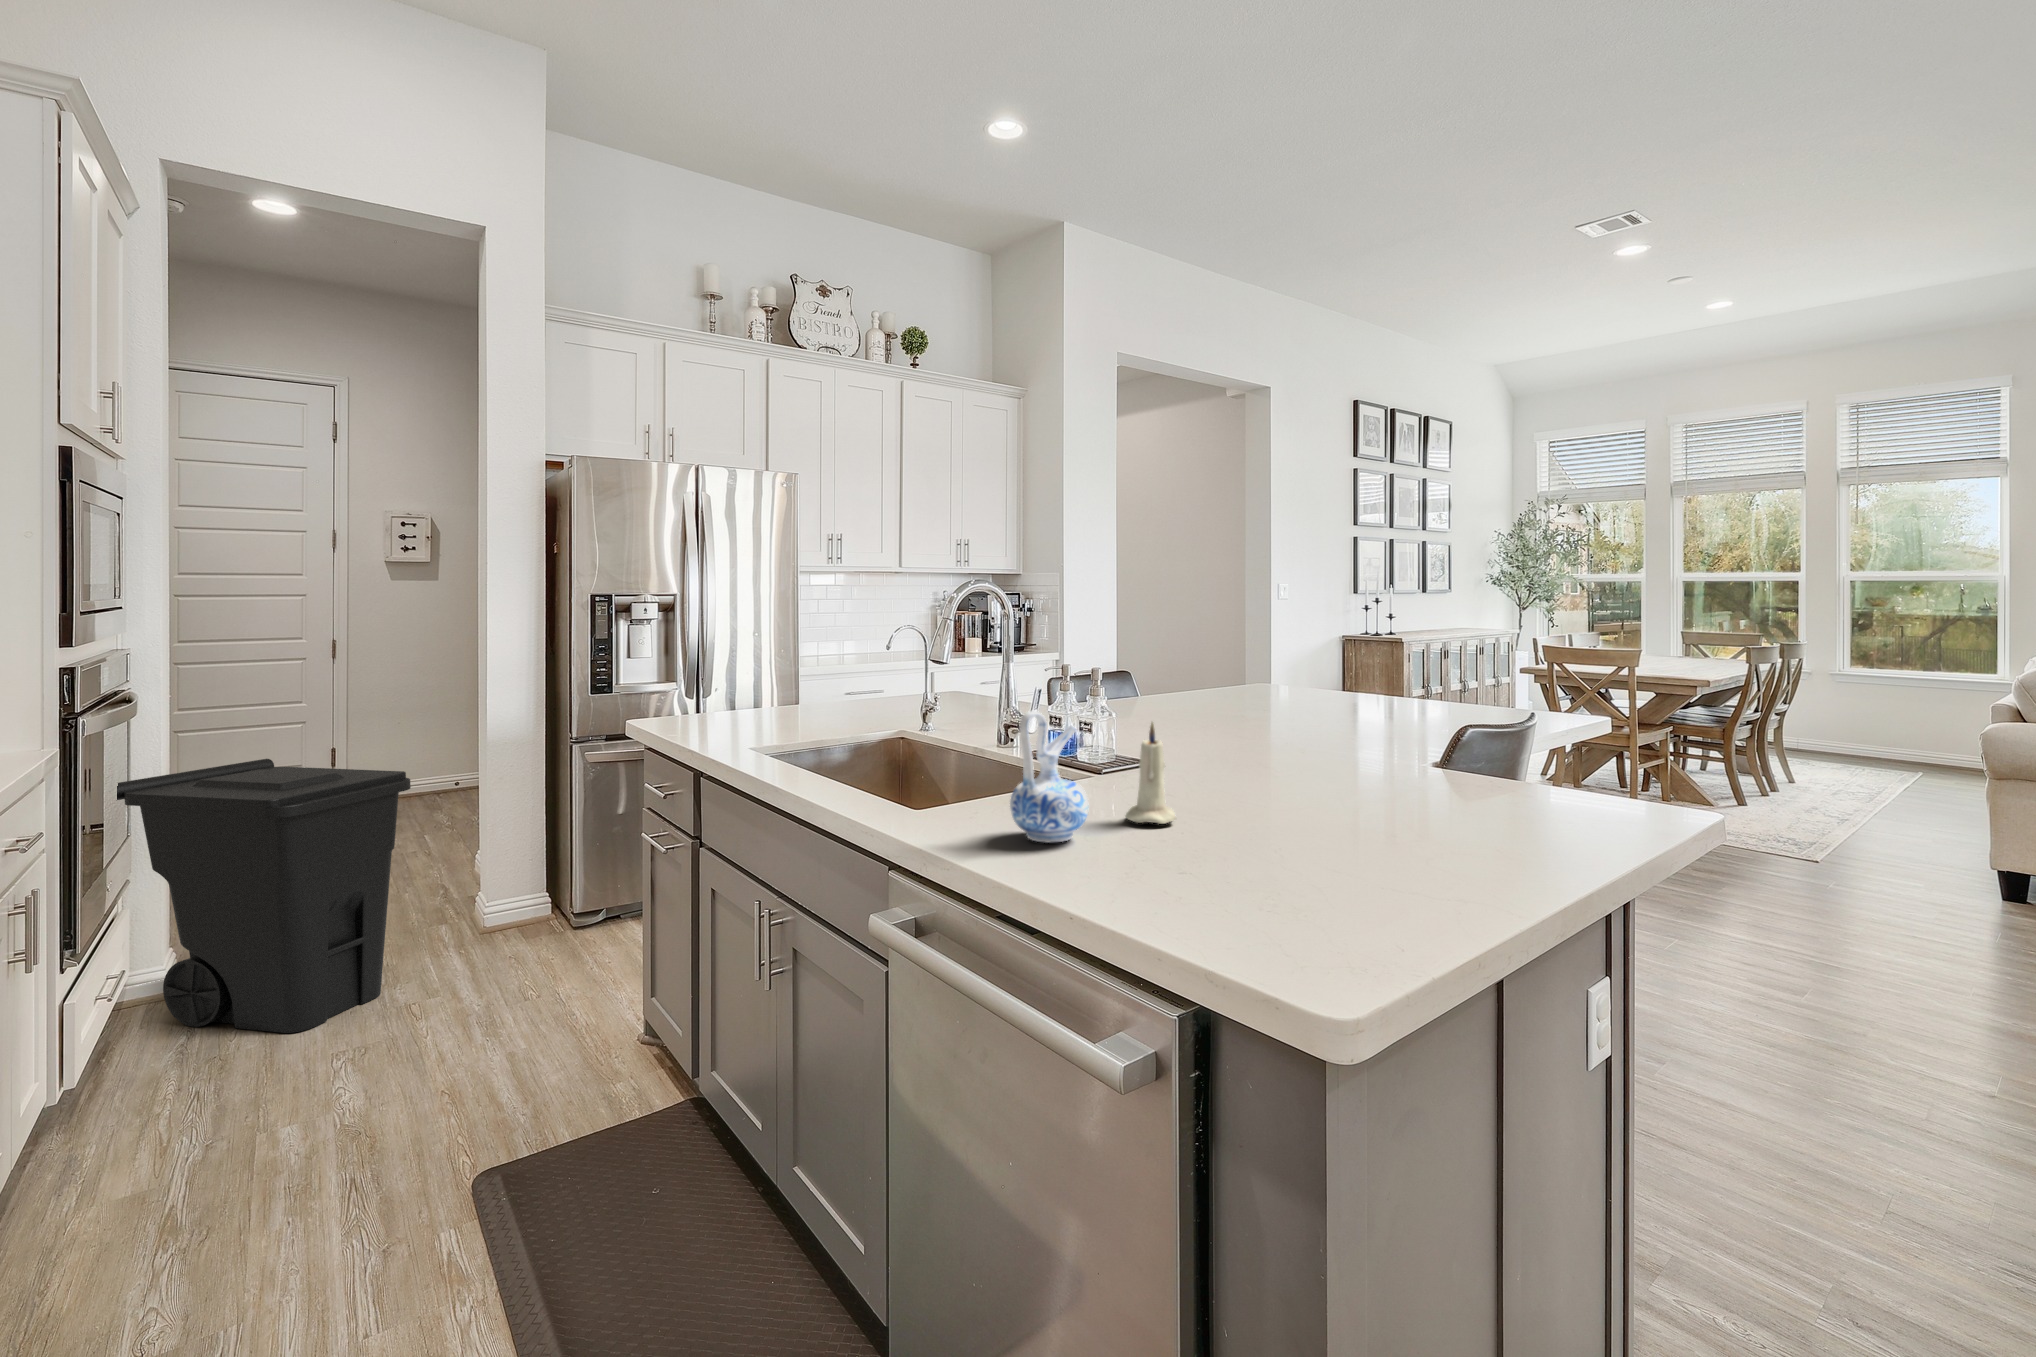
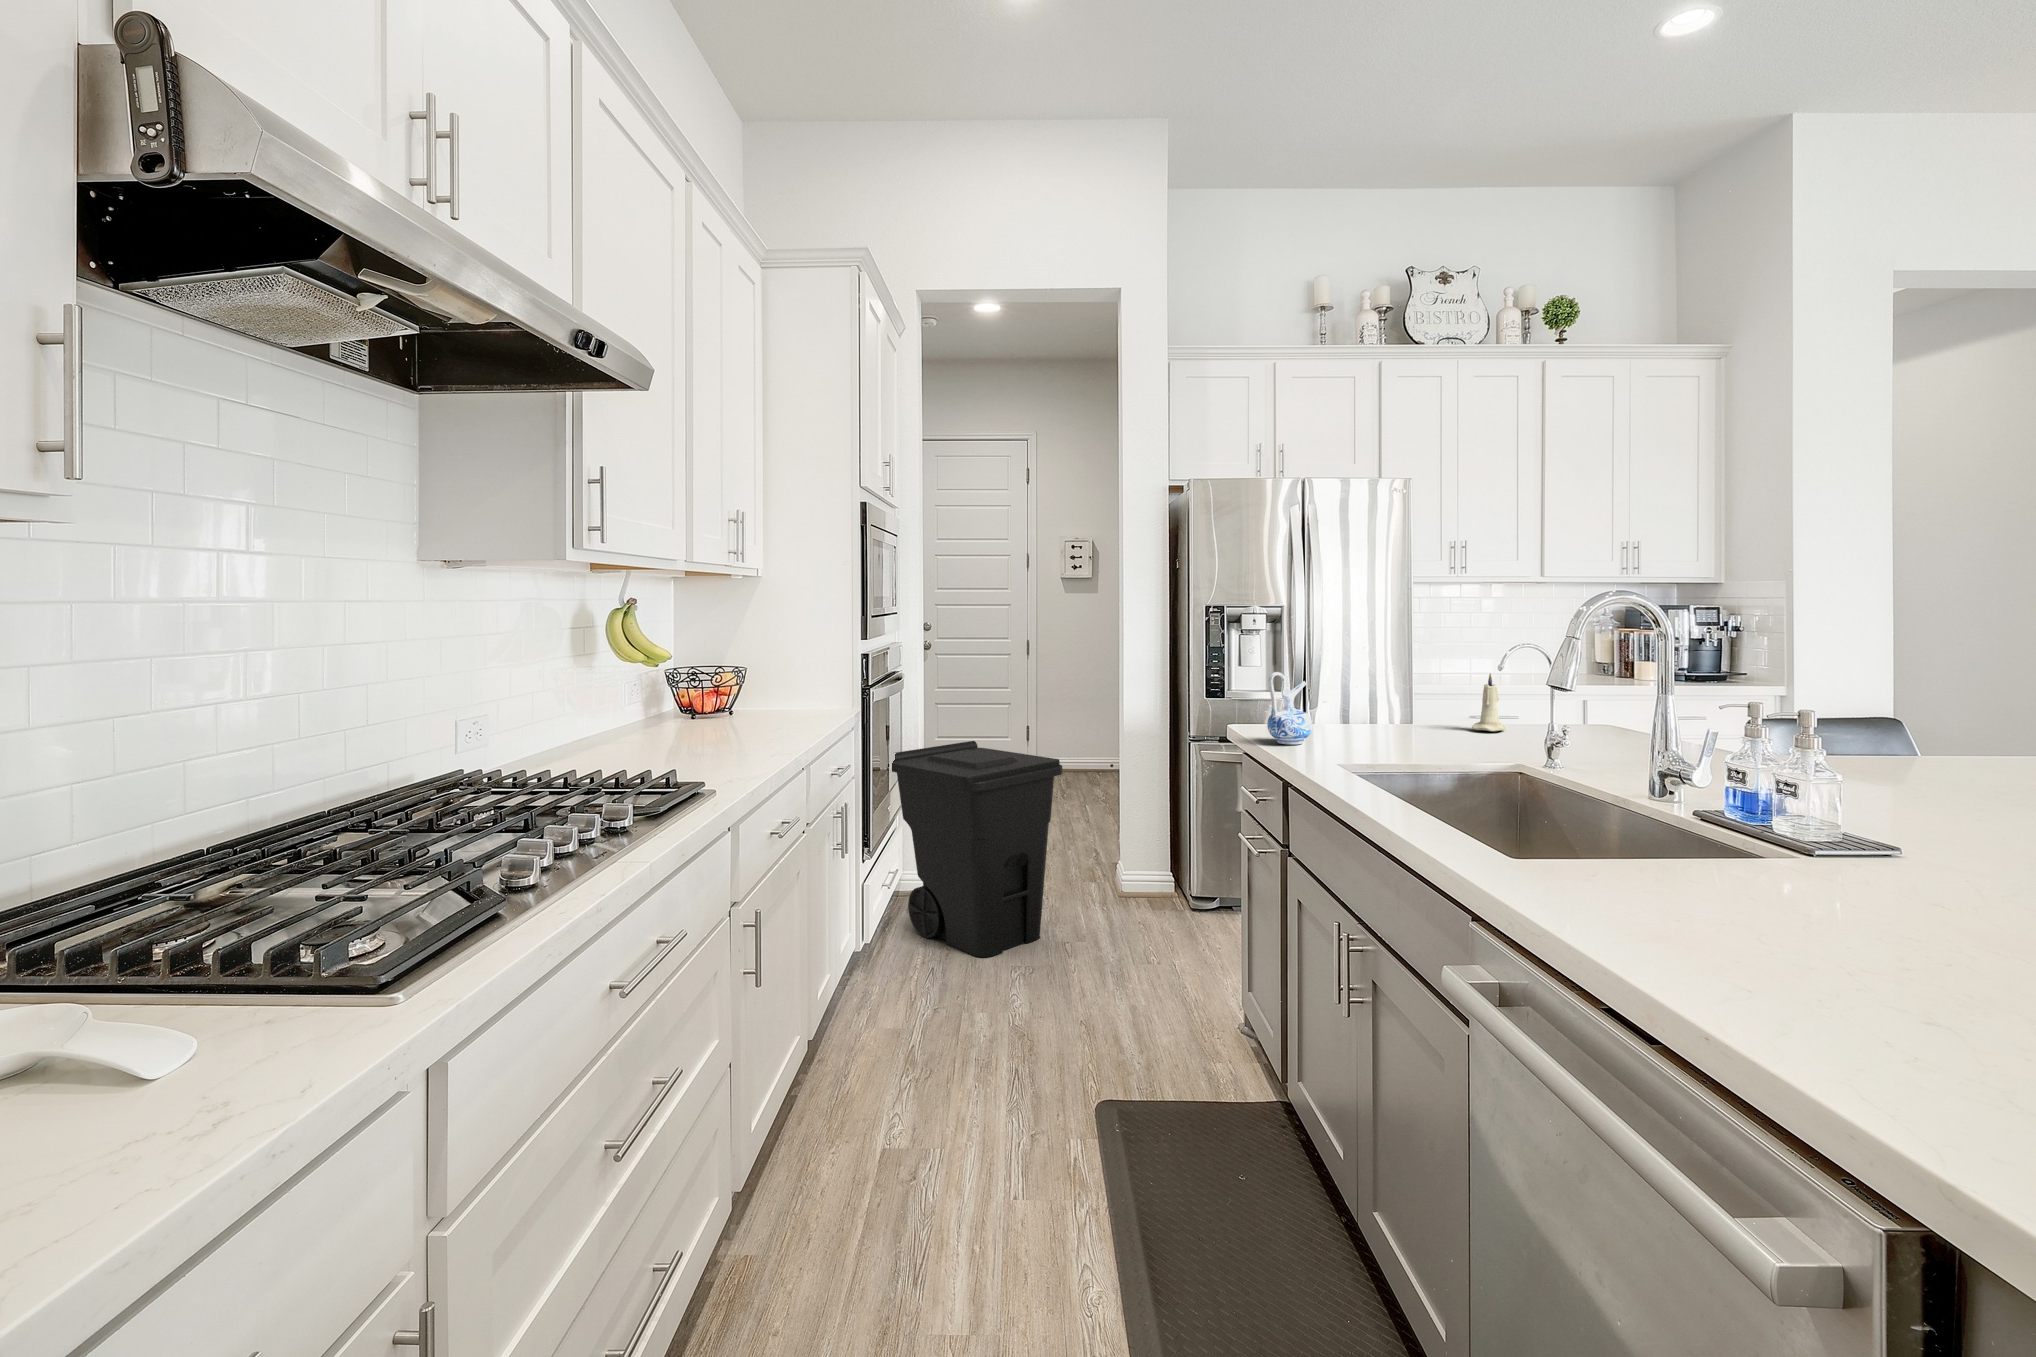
ceramic pitcher: present [1010,711,1088,843] -> present [1267,672,1312,744]
candle: present [1125,723,1176,824] -> present [1472,673,1506,731]

